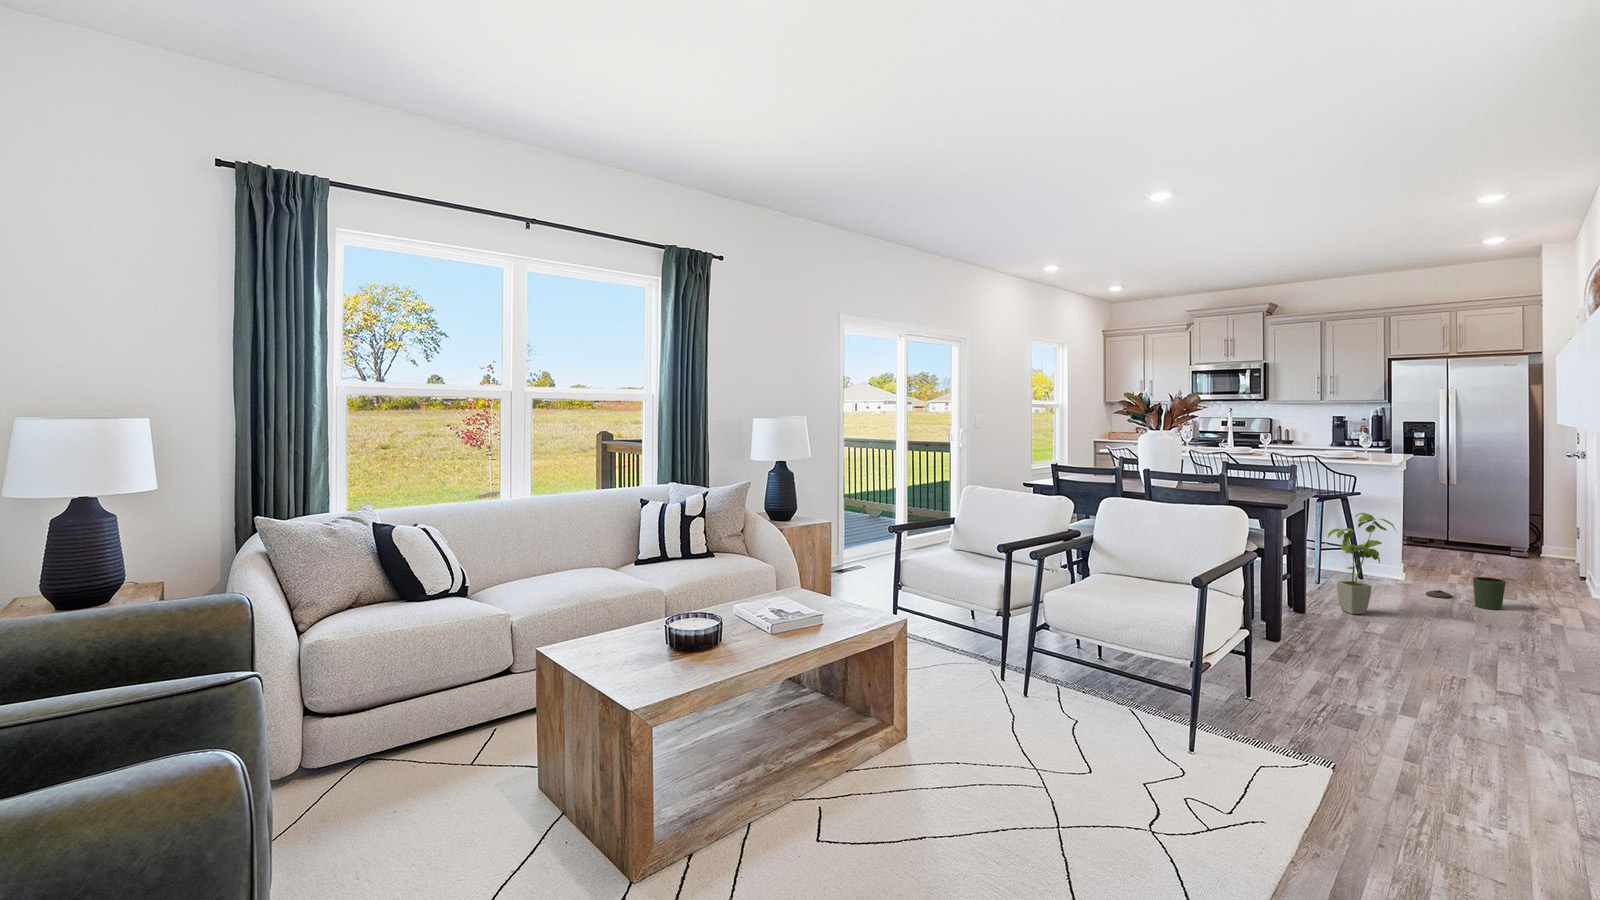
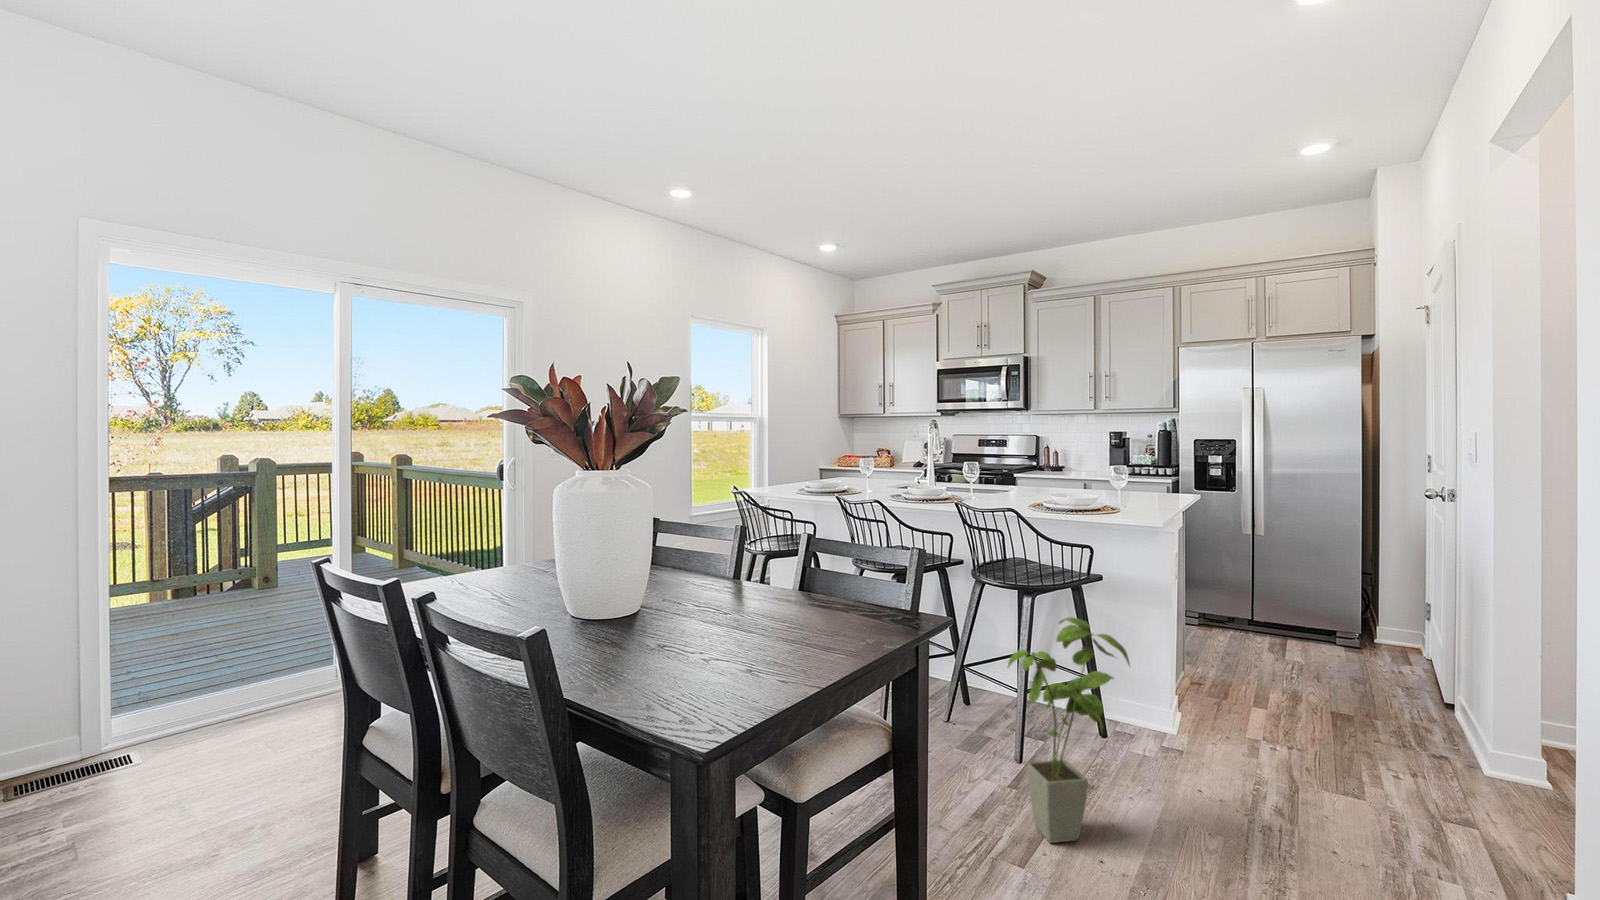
trash can: present [1426,577,1506,610] -> none [1206,738,1344,814]

